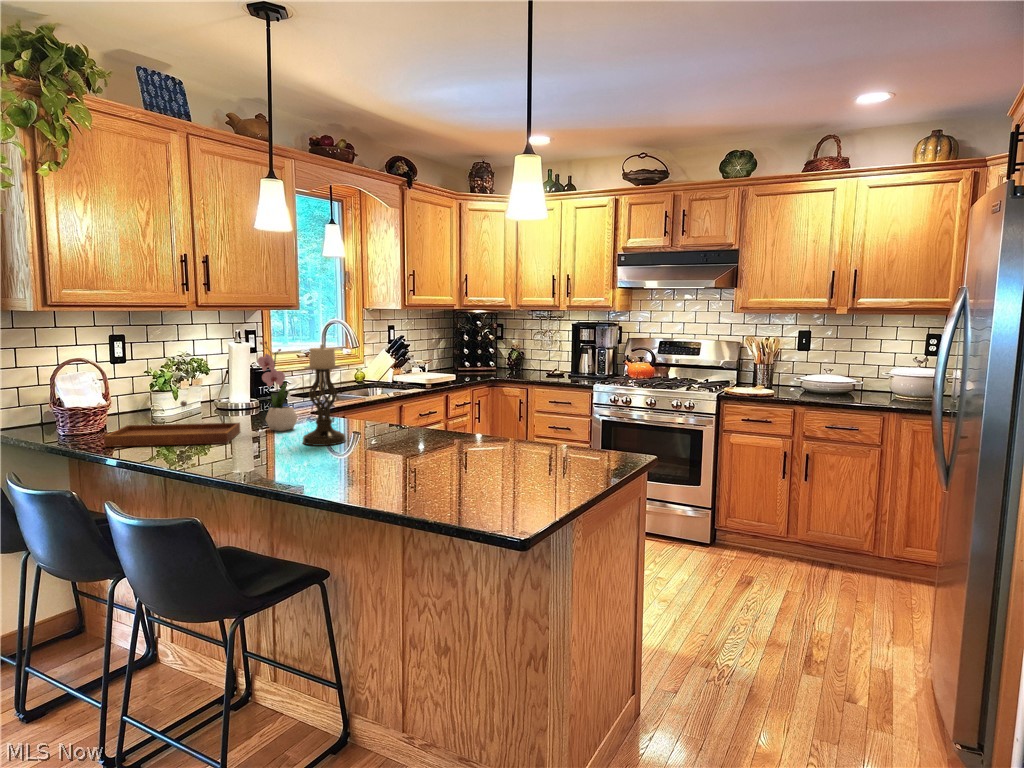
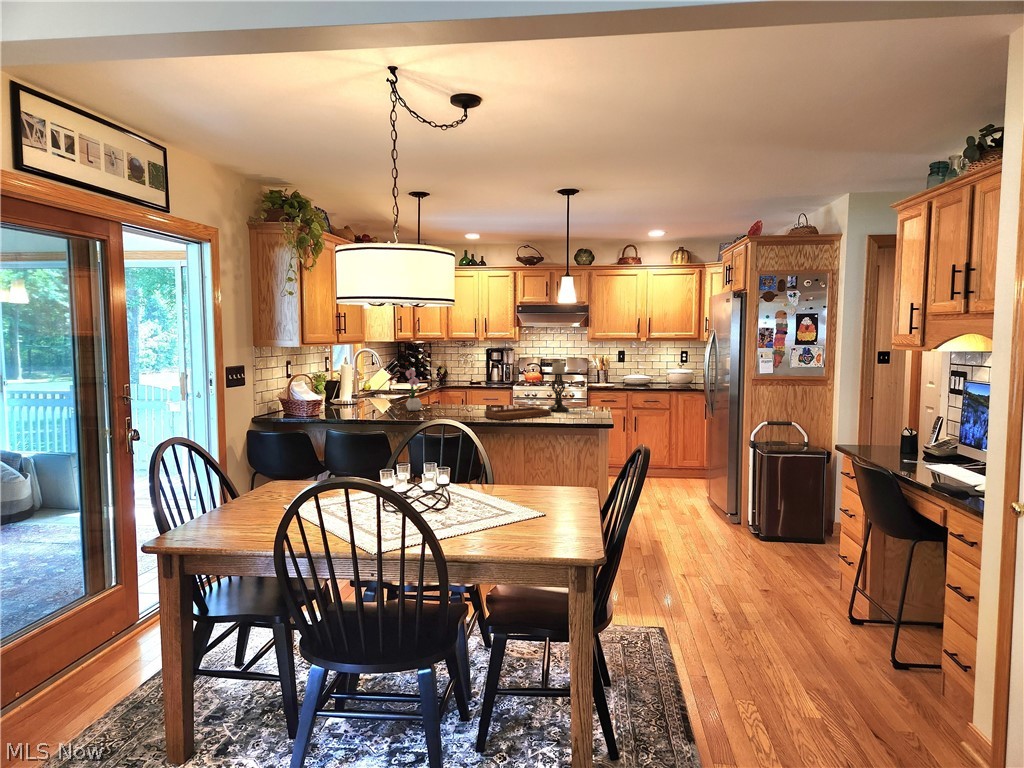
candle holder: present [303,345,346,446] -> present [548,361,569,412]
tray: present [104,401,240,447] -> present [485,395,552,420]

